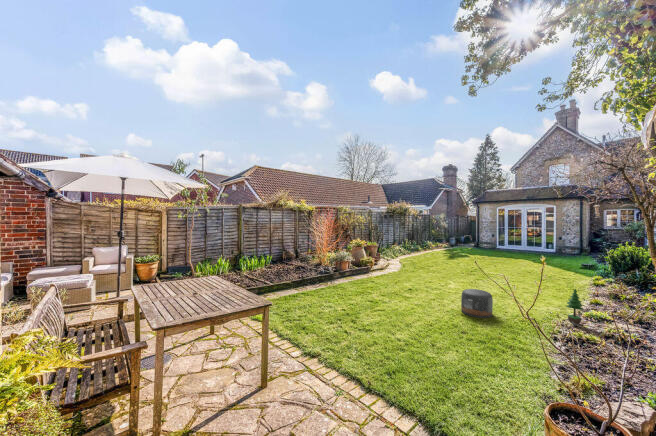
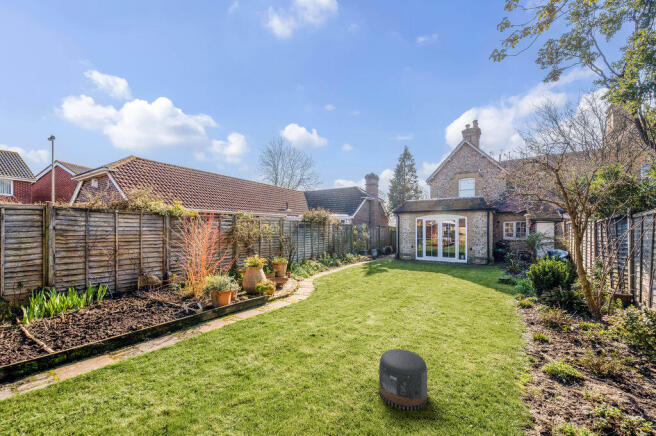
potted tree: present [567,289,583,326] -> none [537,352,567,415]

